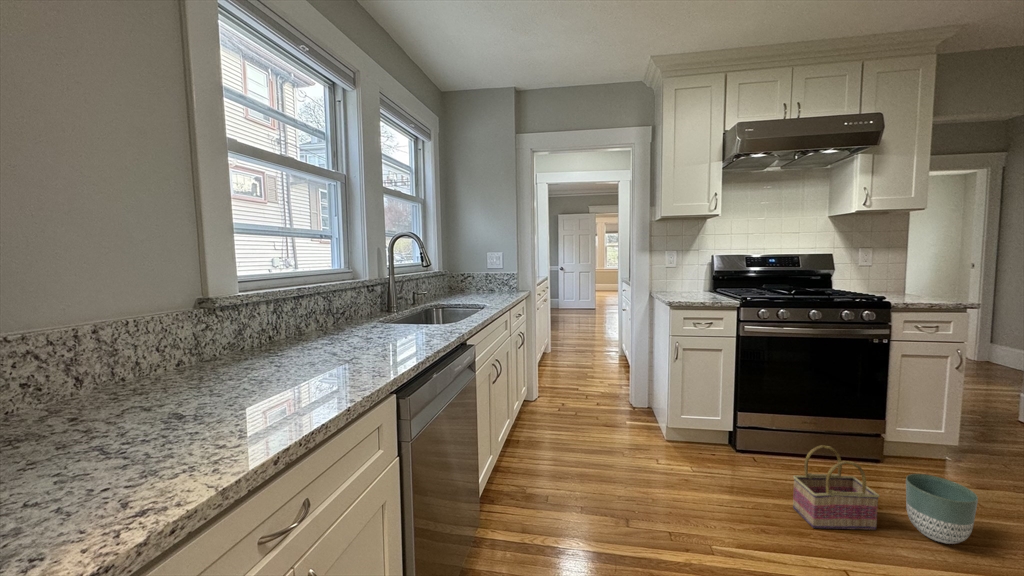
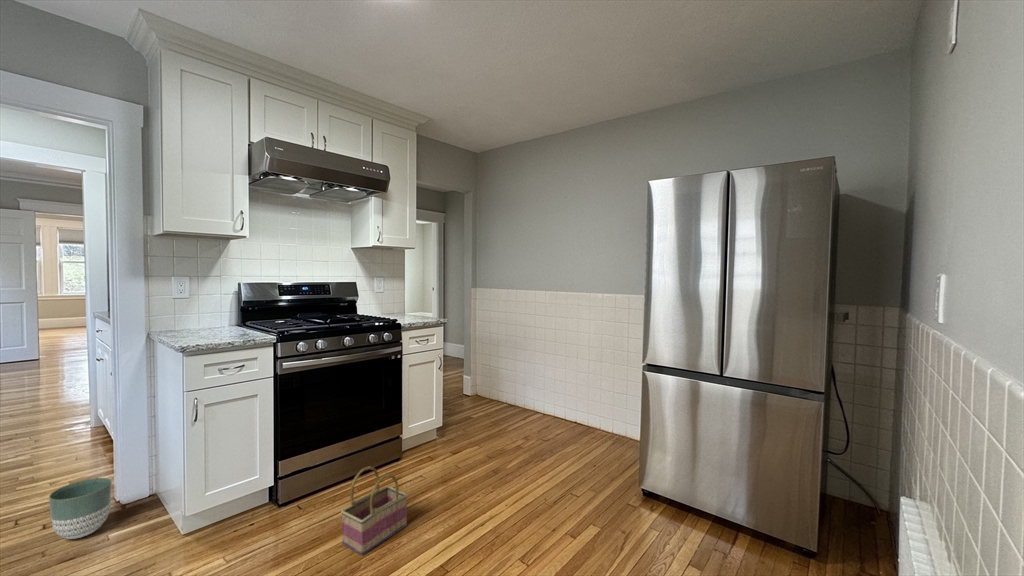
planter: present [906,474,978,544] -> present [49,478,112,539]

